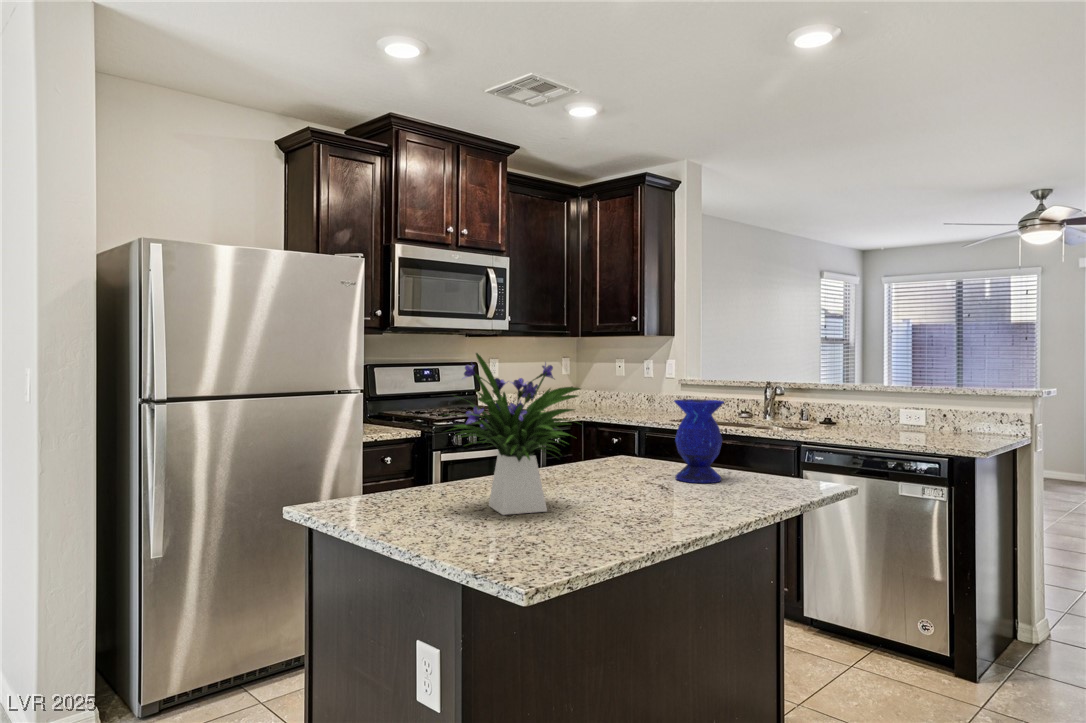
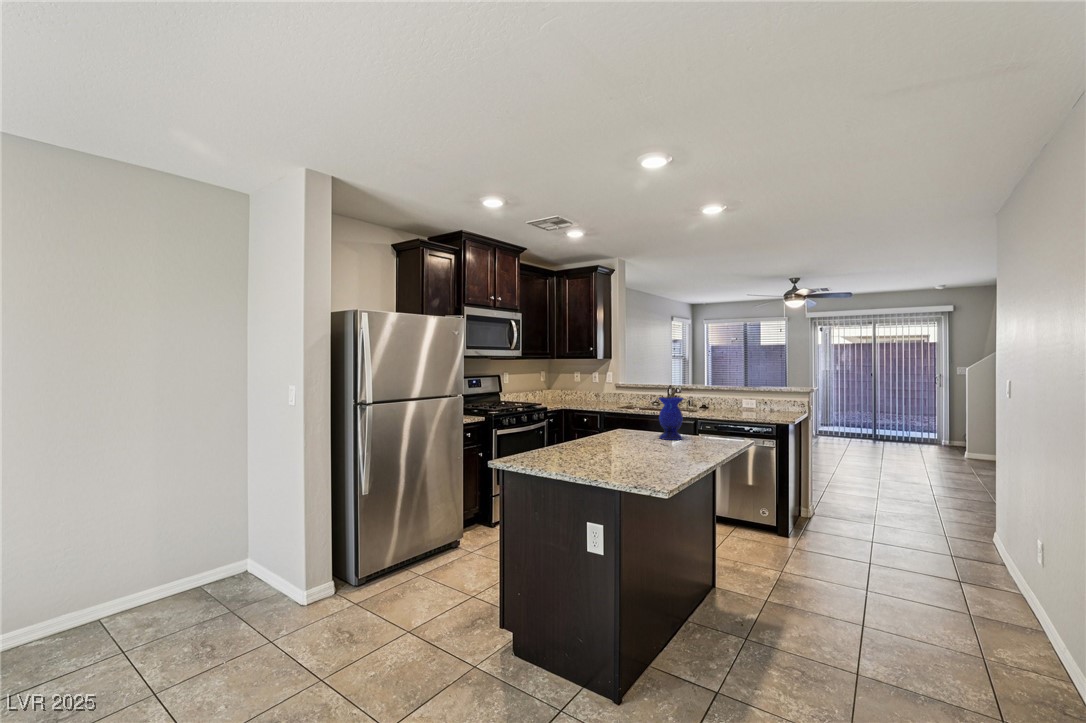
flower arrangement: present [446,353,580,515] -> none [566,377,643,457]

